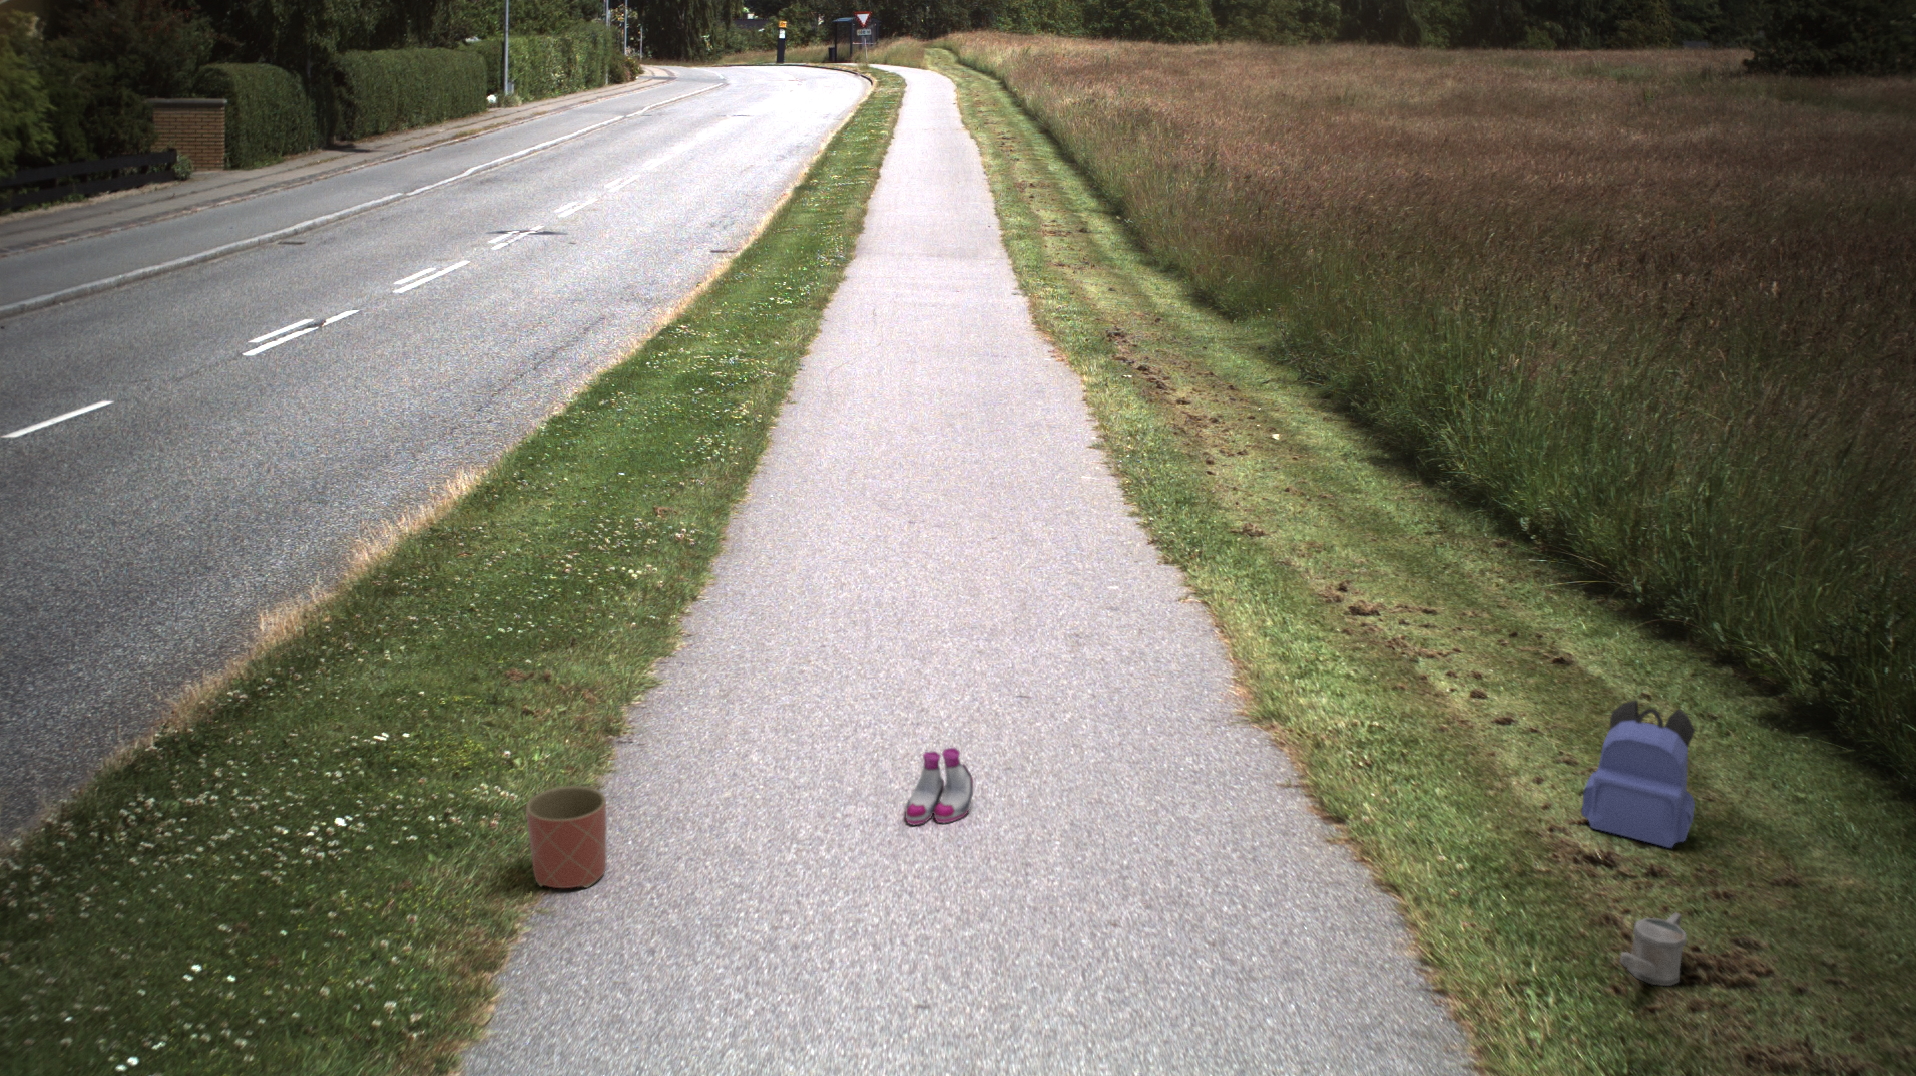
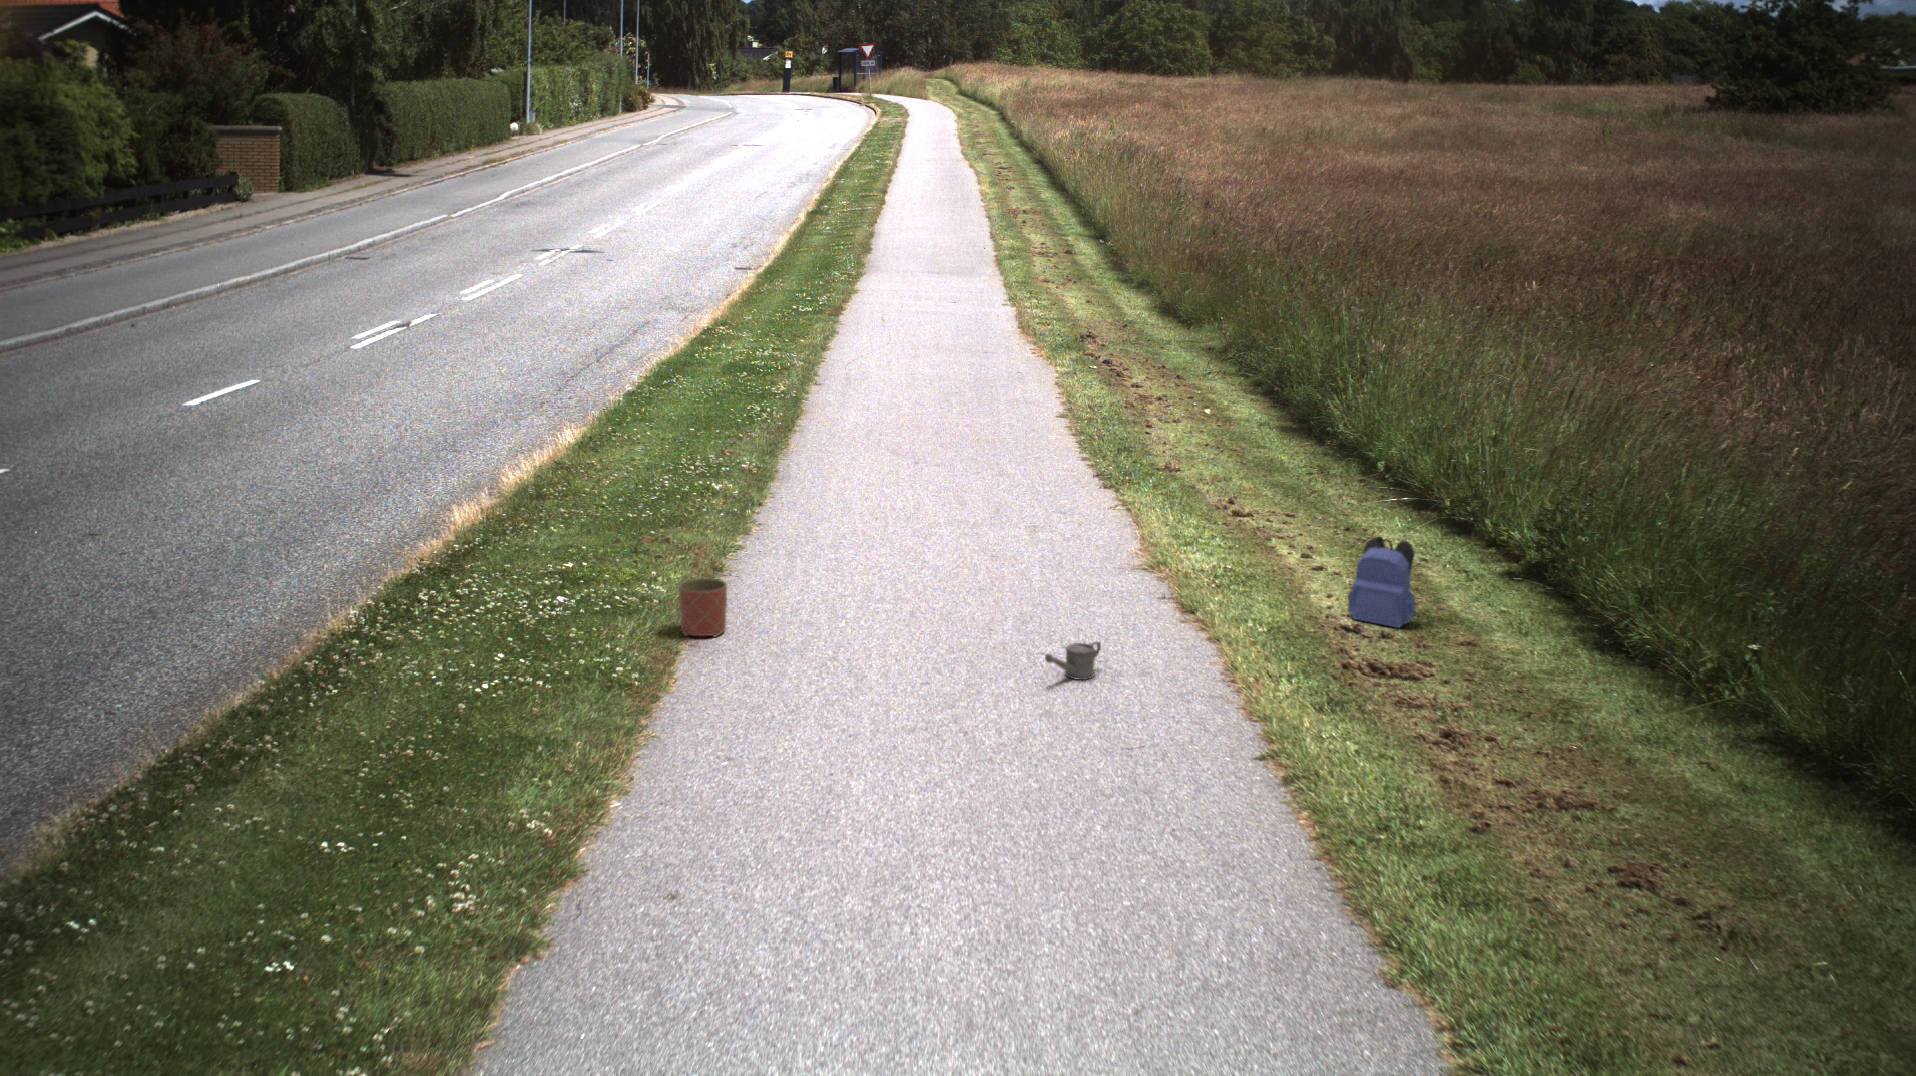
boots: present [905,748,973,825] -> none [913,565,957,613]
watering can: present [1620,913,1687,986] -> present [1045,641,1101,680]

